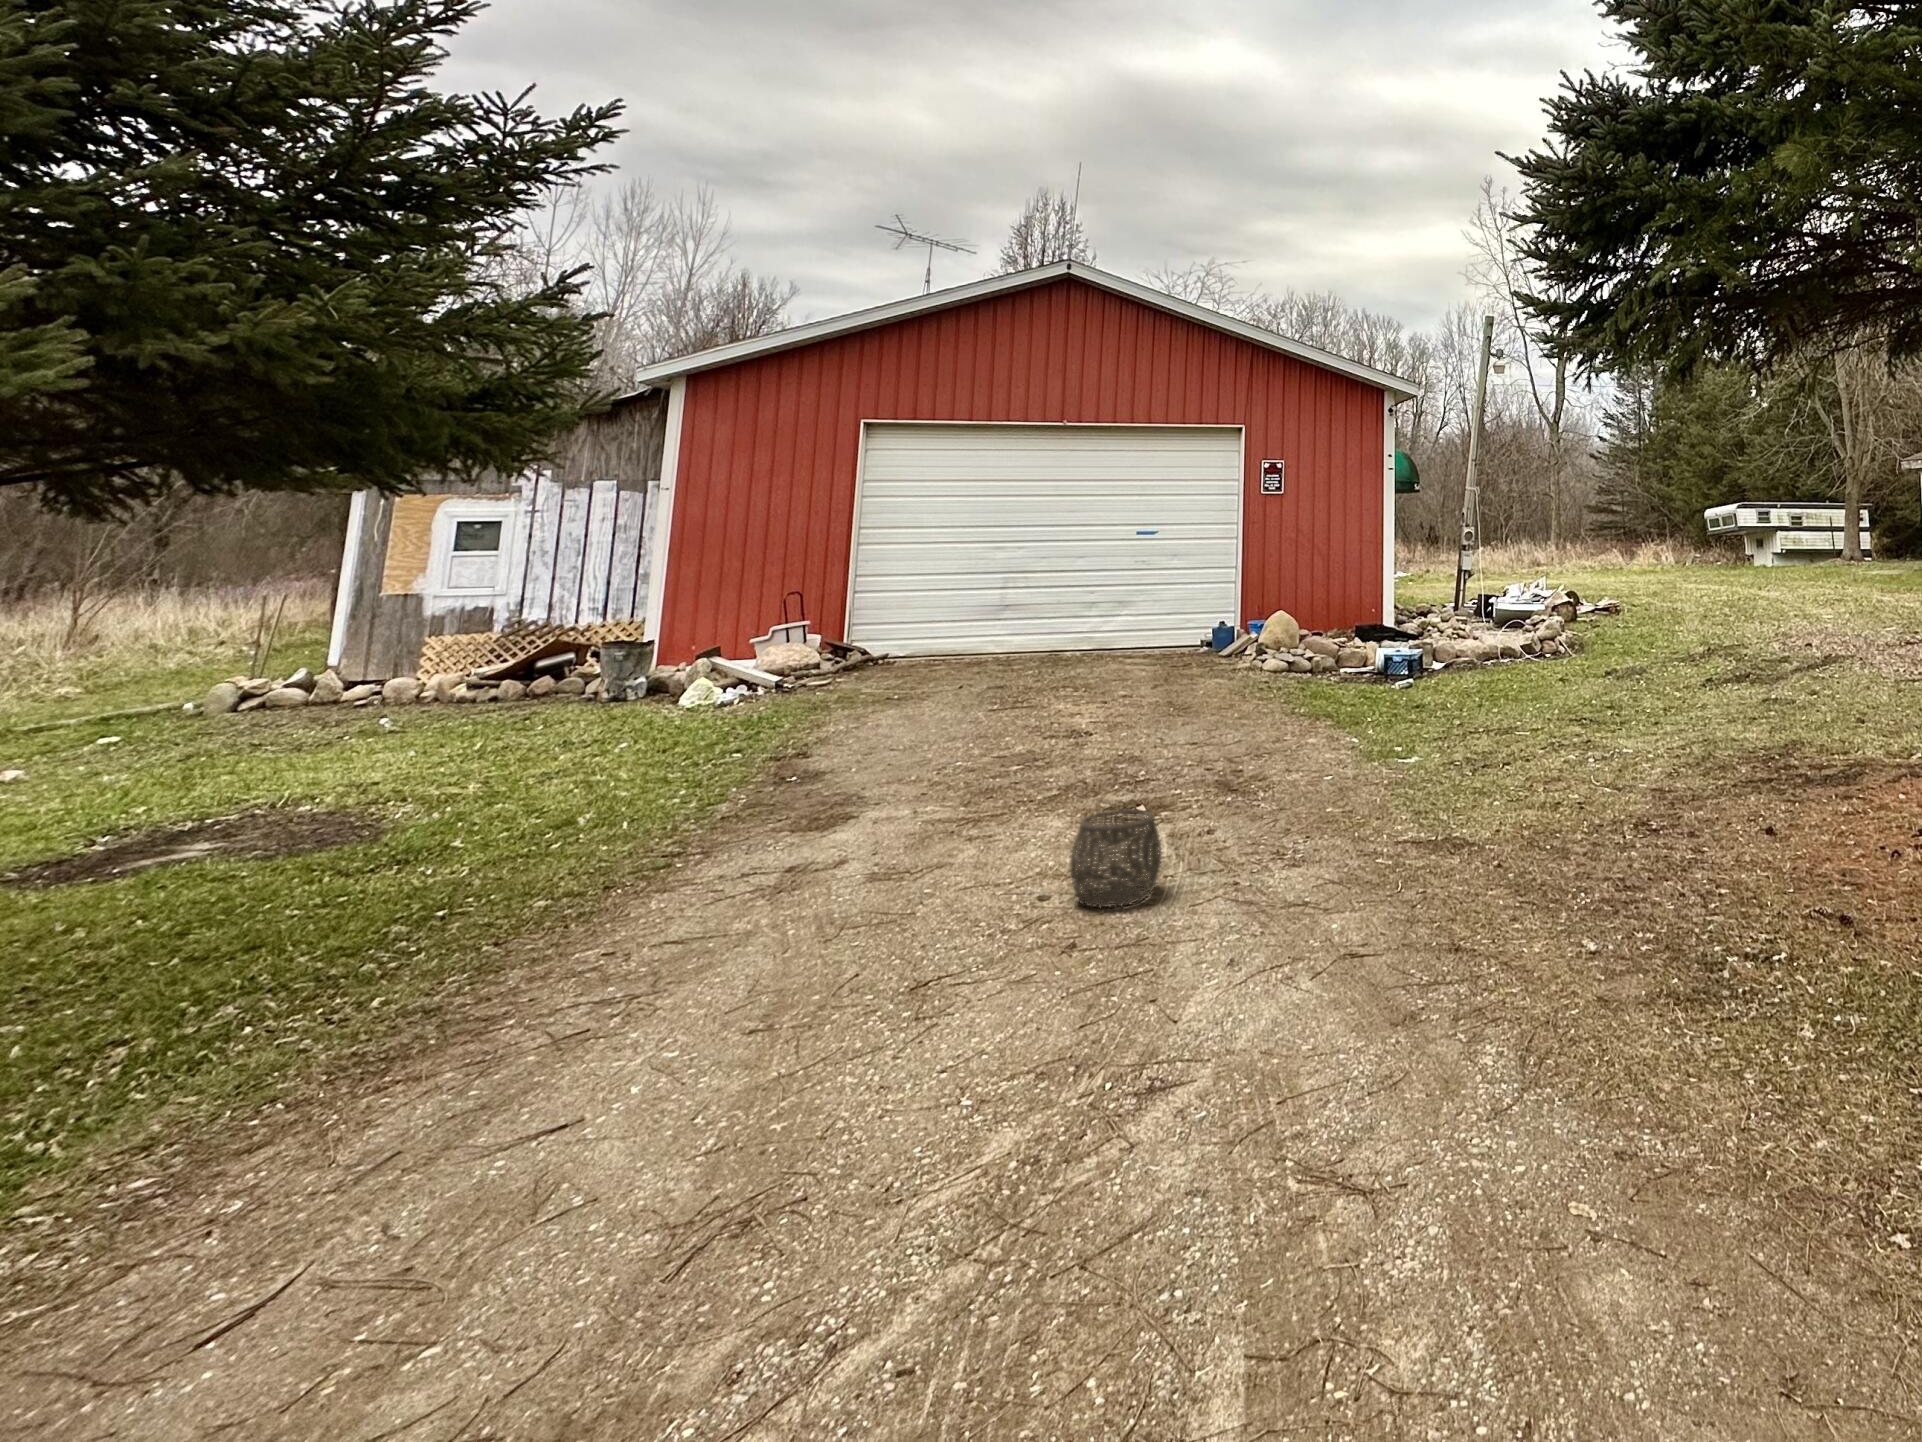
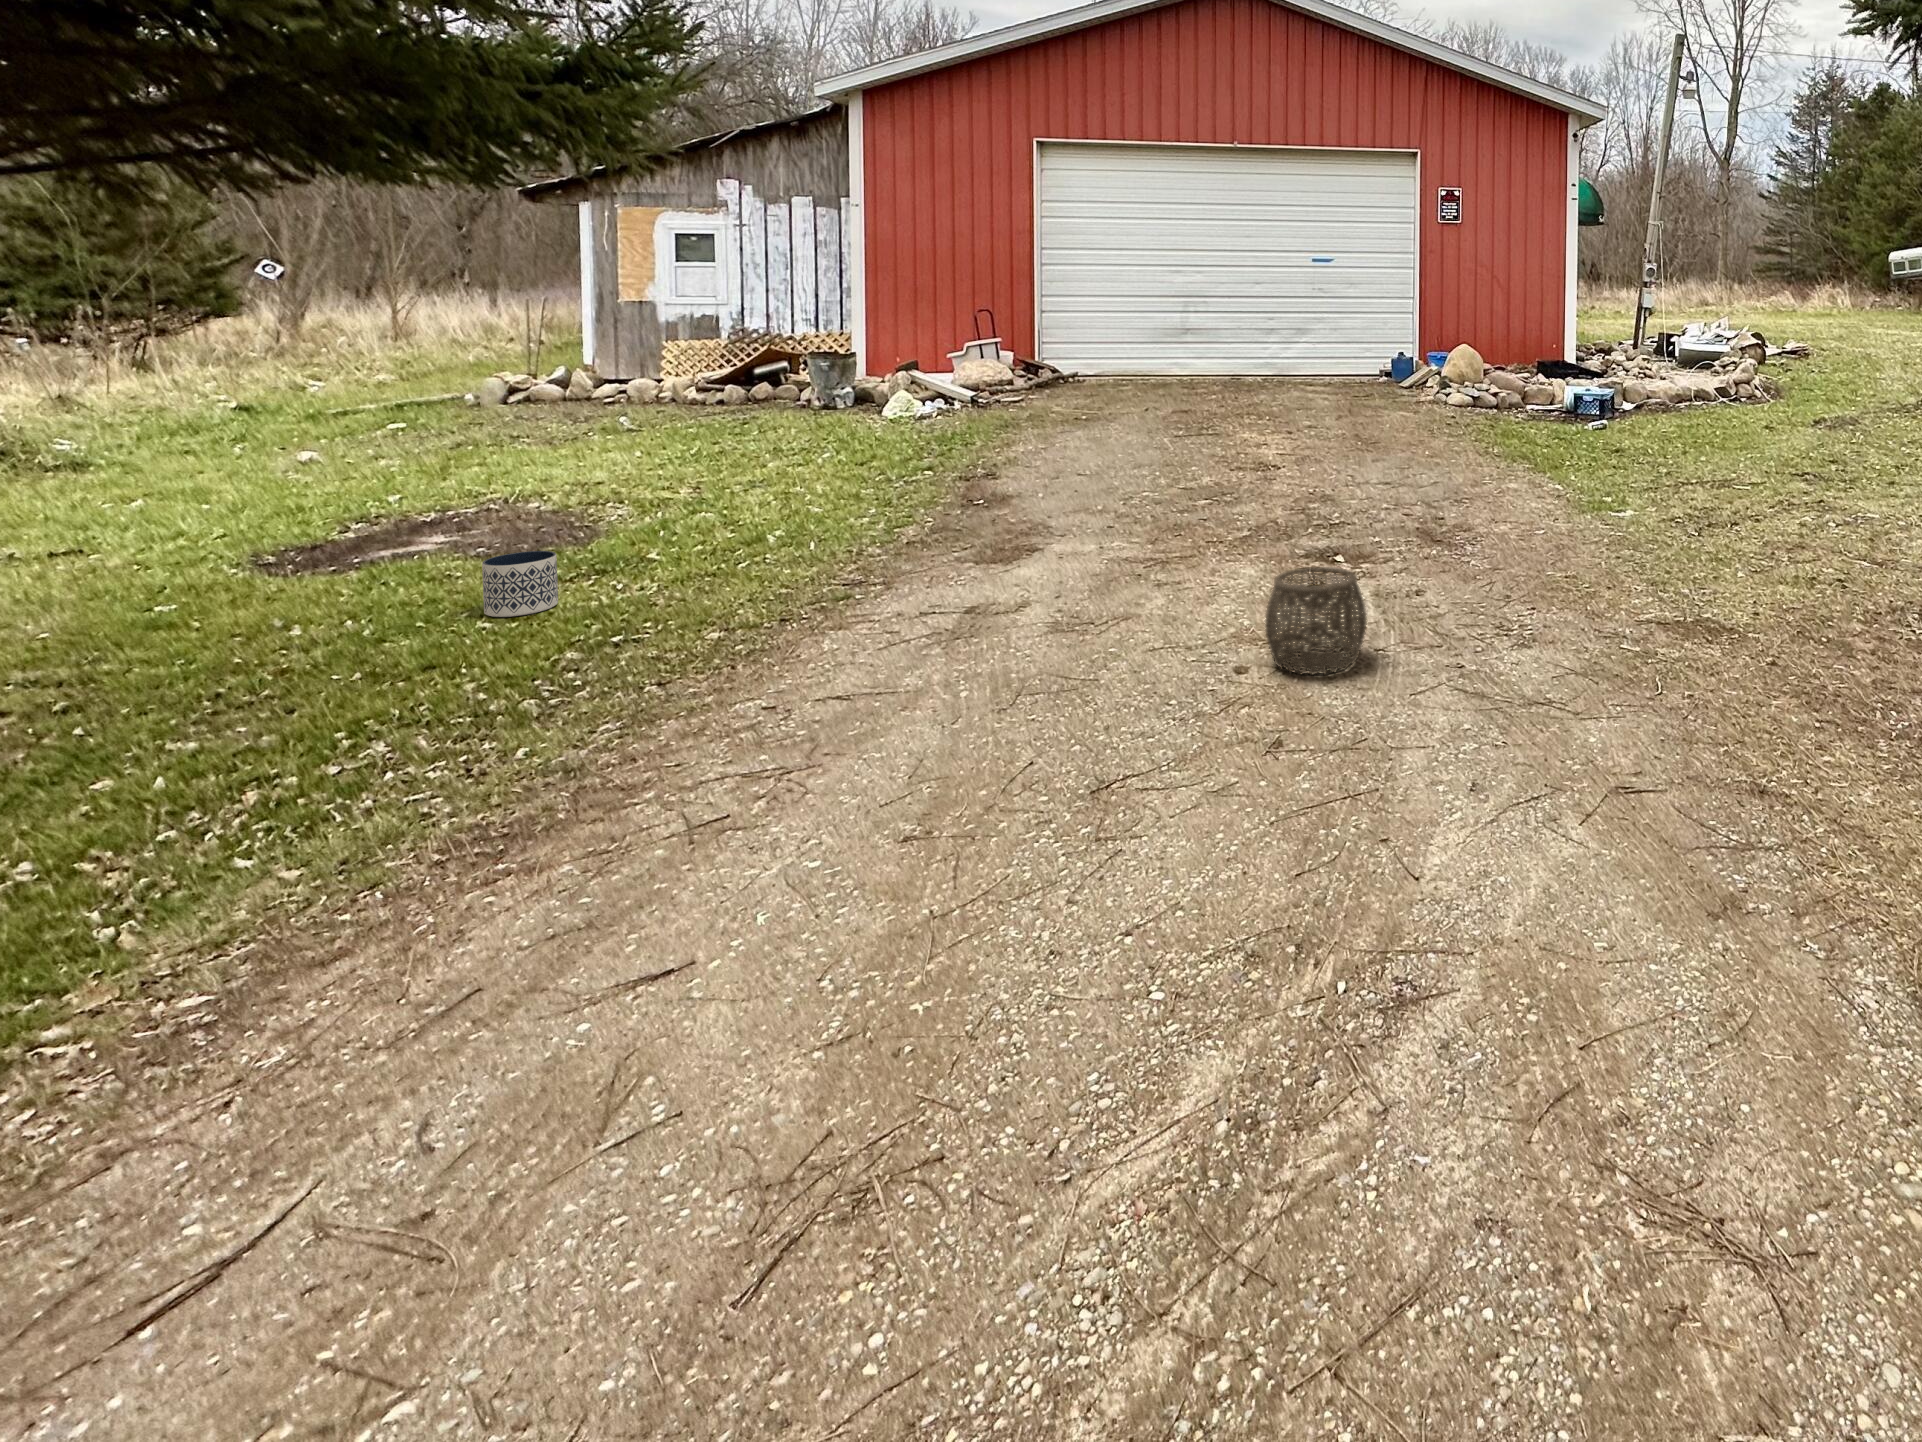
planter: none [274,843,360,912] -> present [482,551,558,617]

